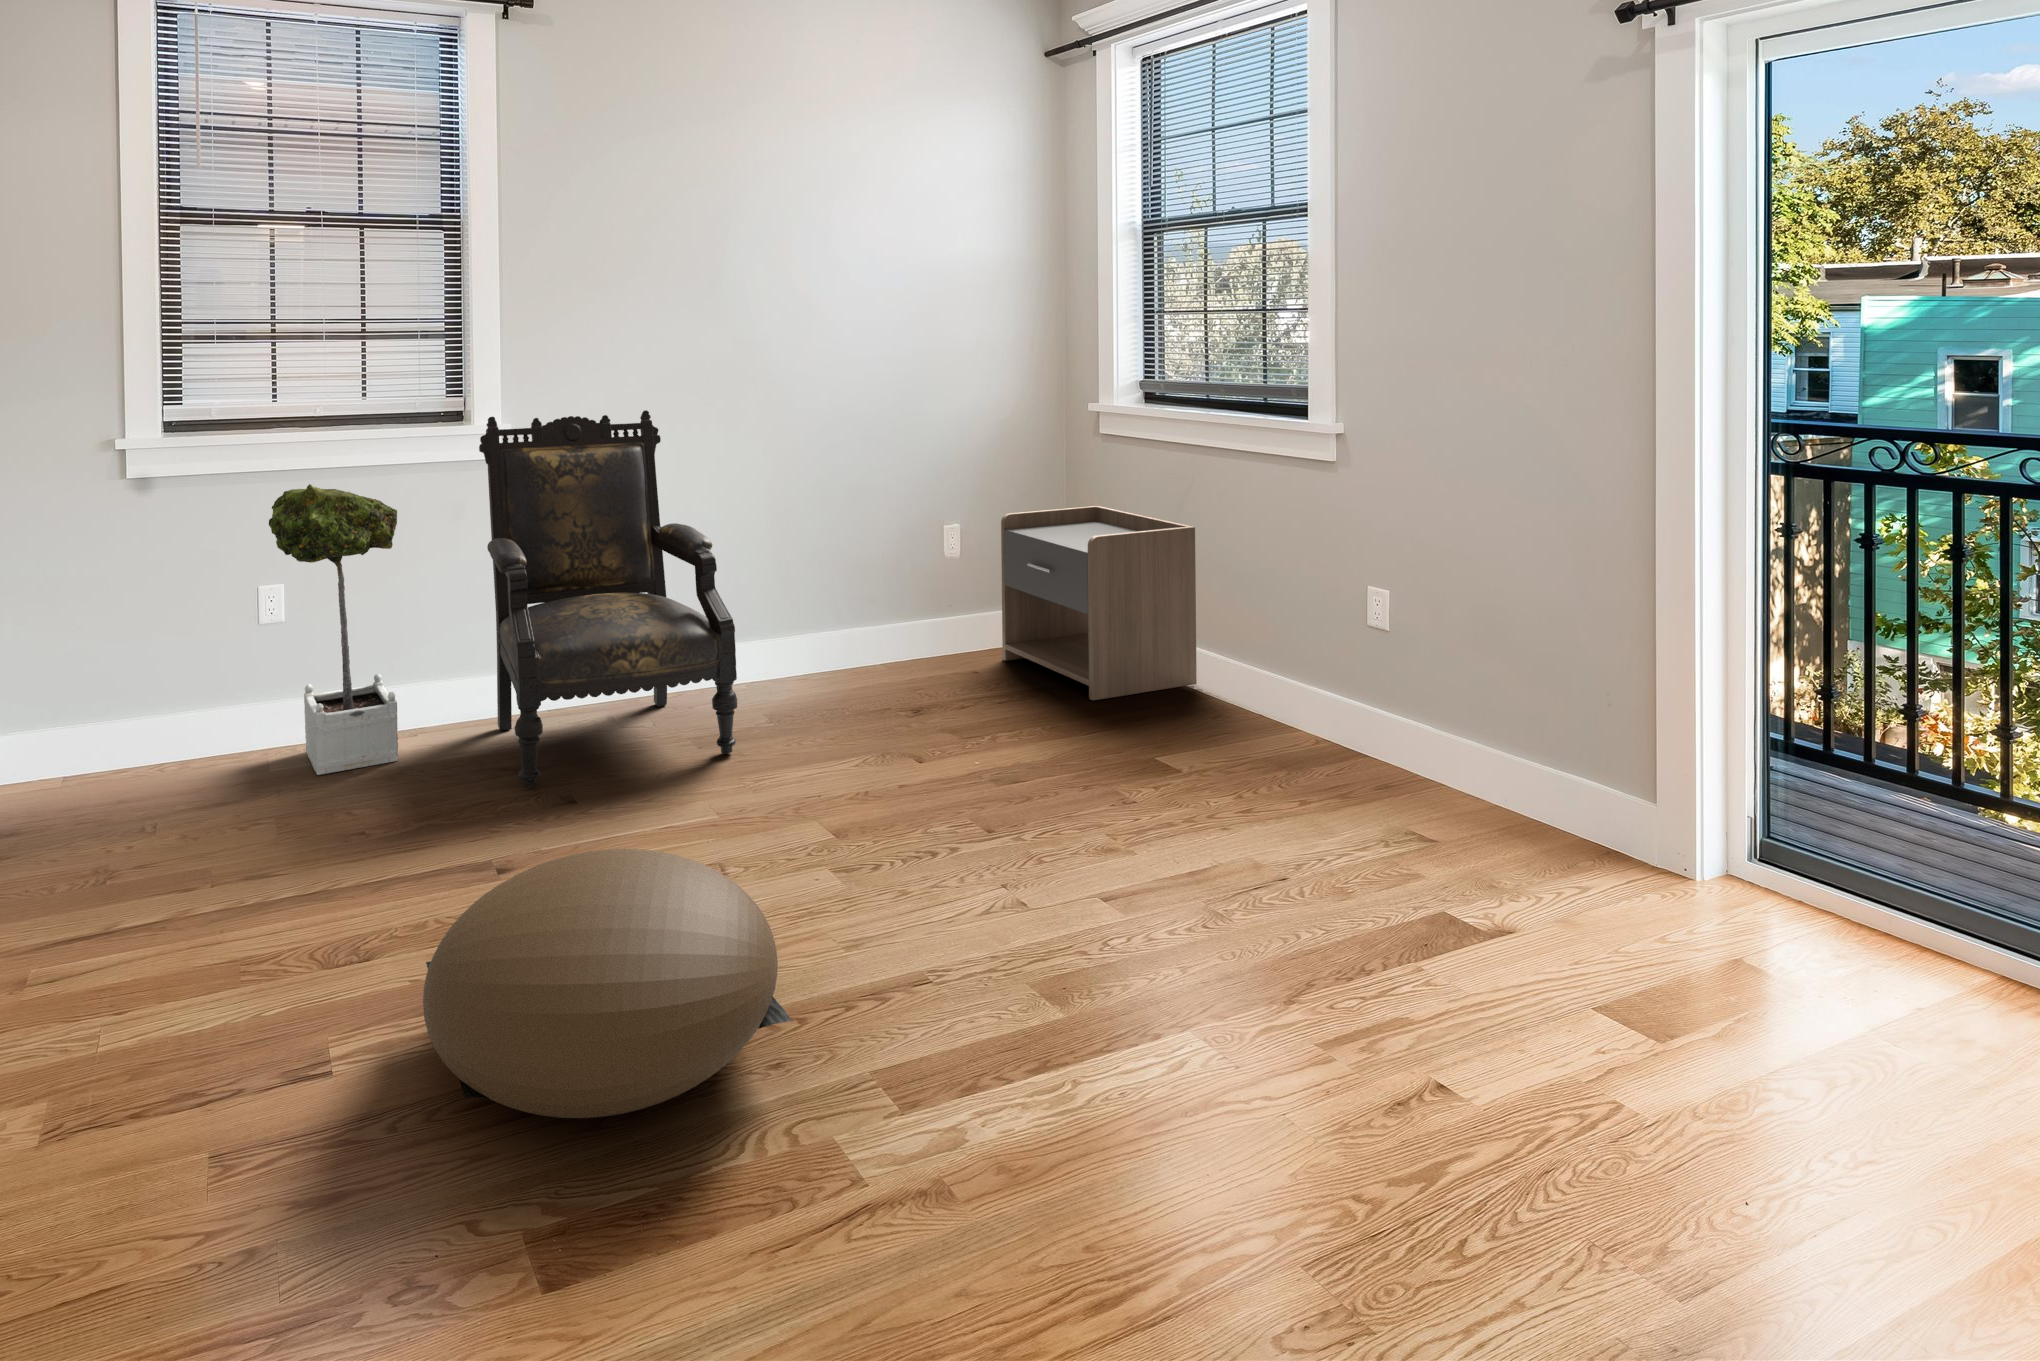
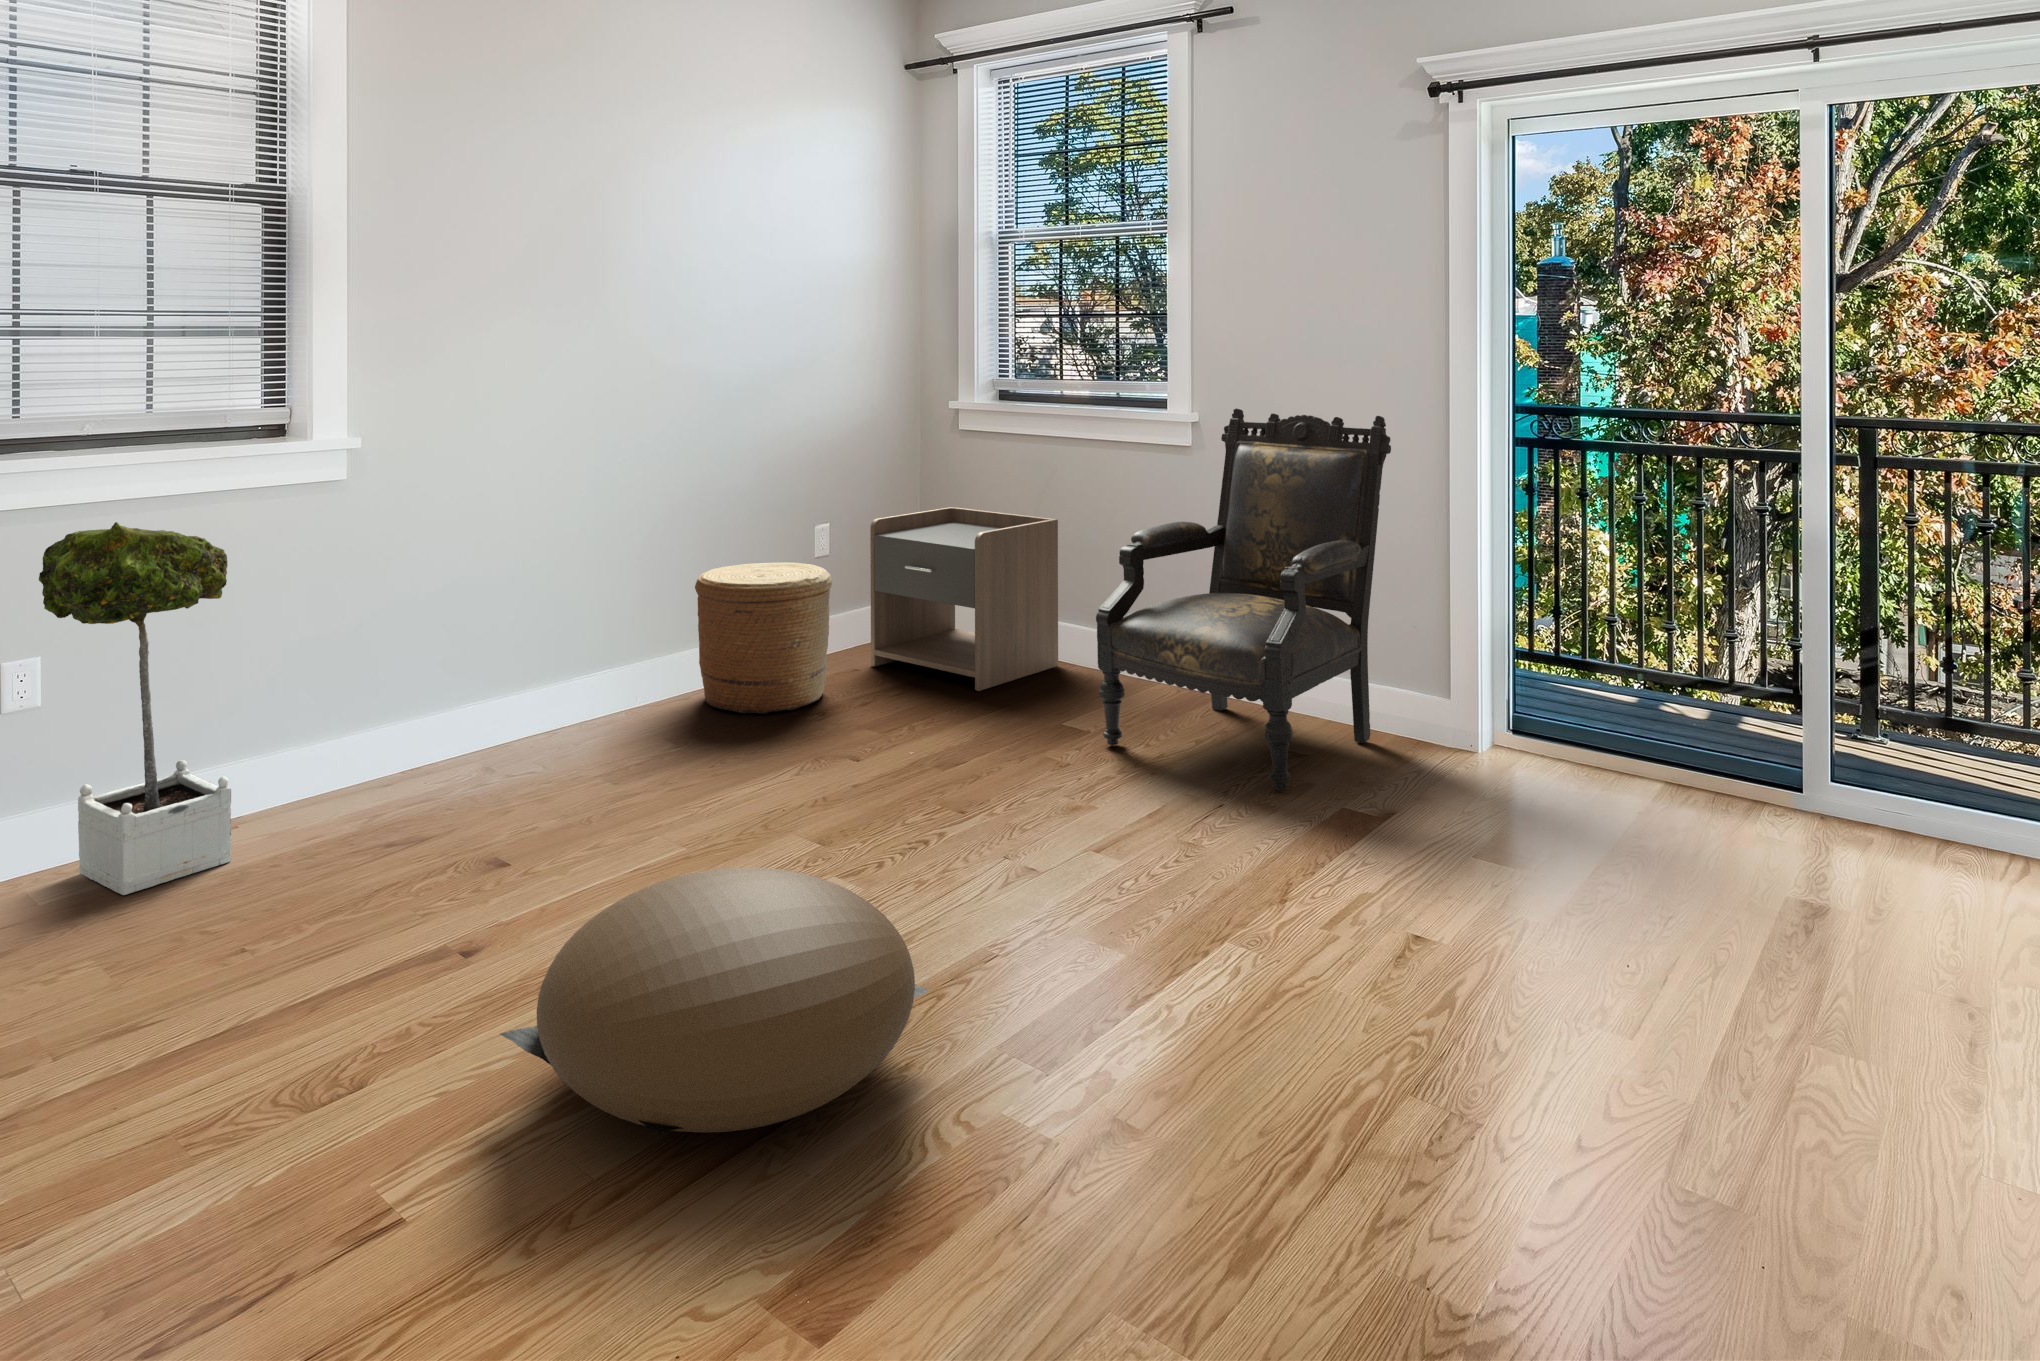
armchair: present [479,410,737,787] -> present [1096,408,1391,790]
woven basket: none [818,549,945,695] -> present [695,562,832,714]

